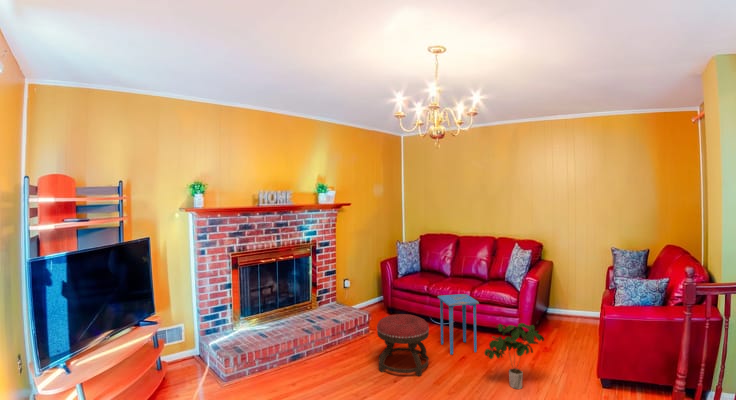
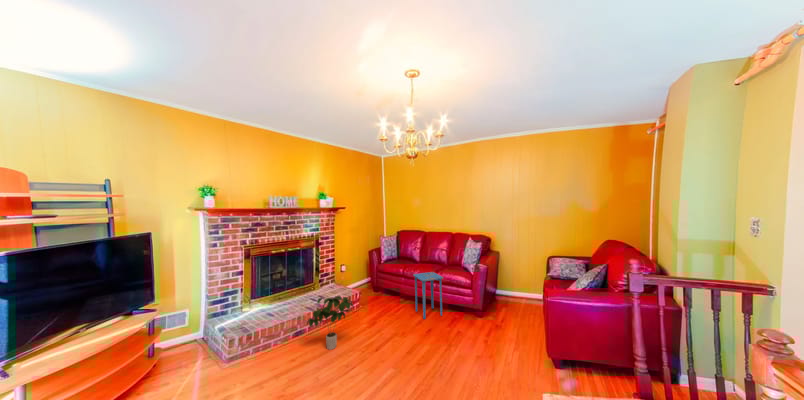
ottoman: present [377,314,429,376] -> none [368,290,409,340]
potted plant: present [484,323,544,389] -> present [308,296,353,349]

